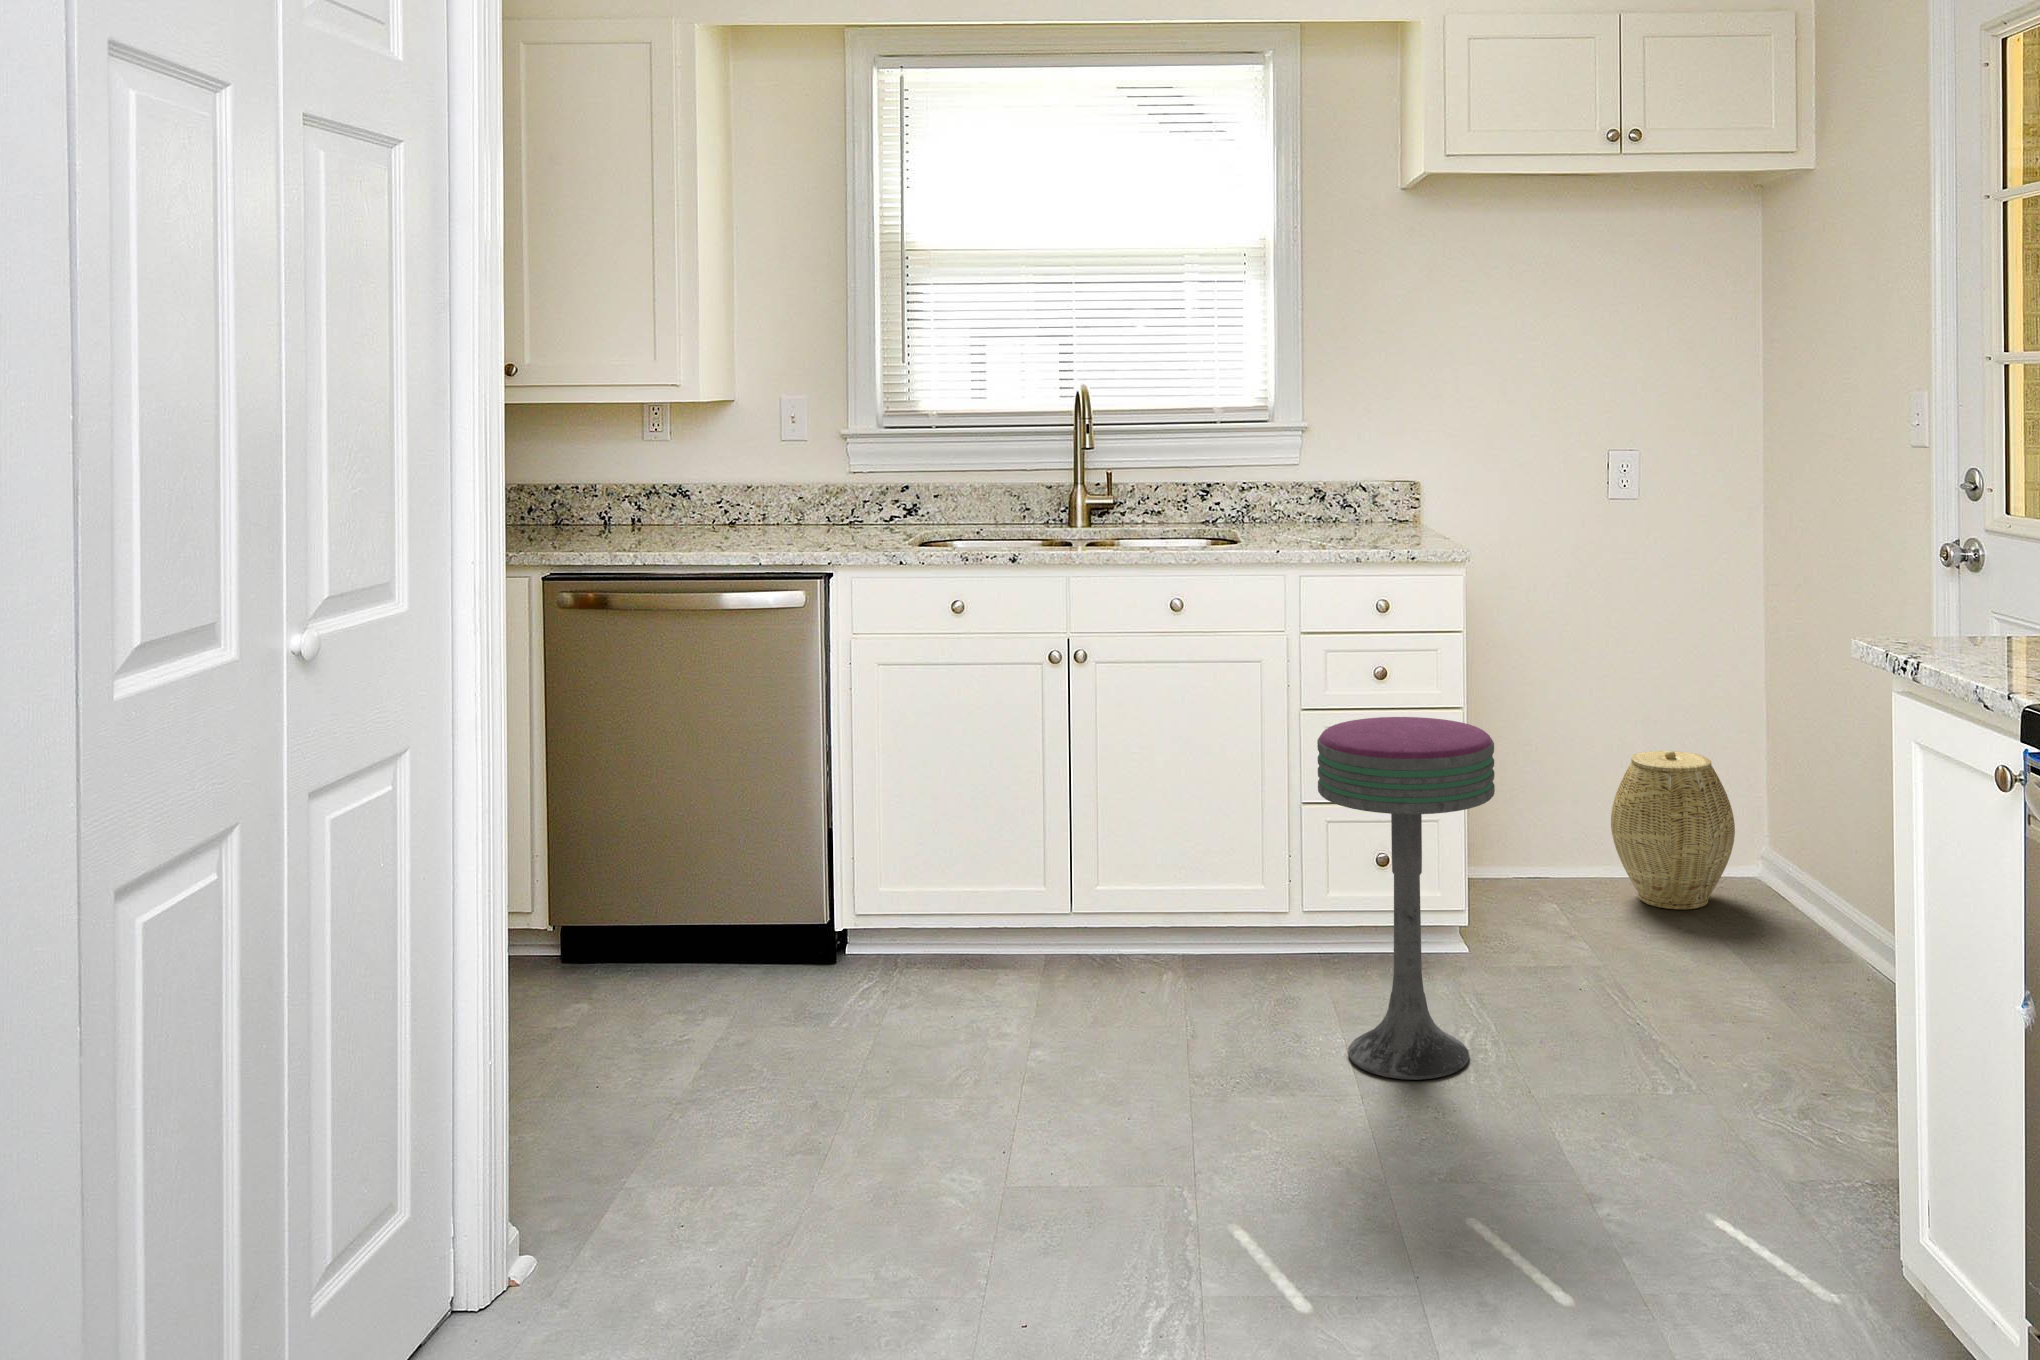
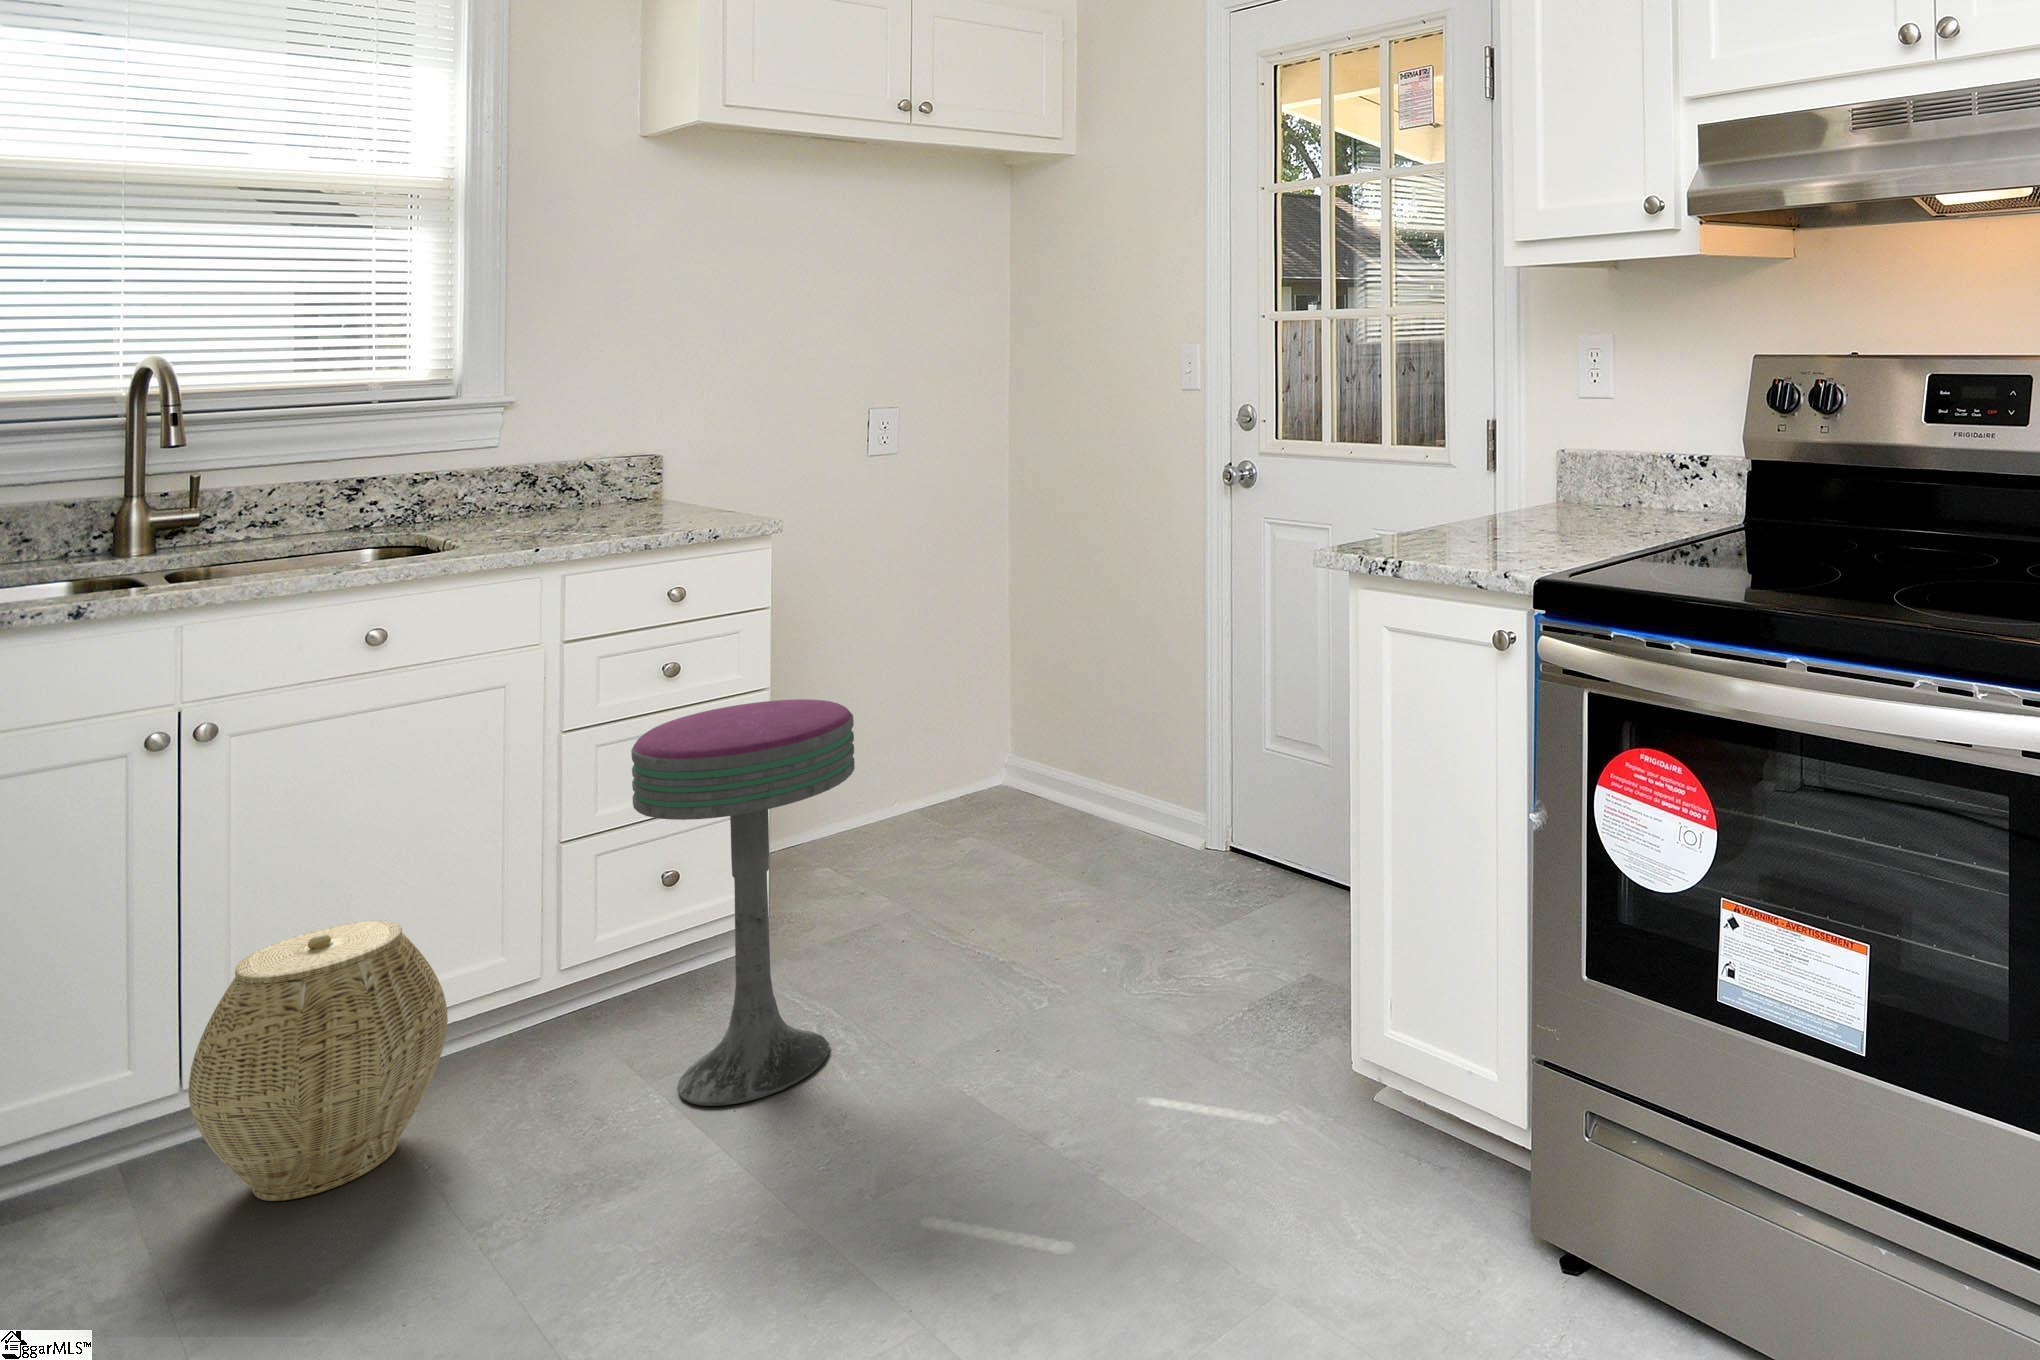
woven basket: present [1611,751,1735,910] -> present [189,920,448,1201]

